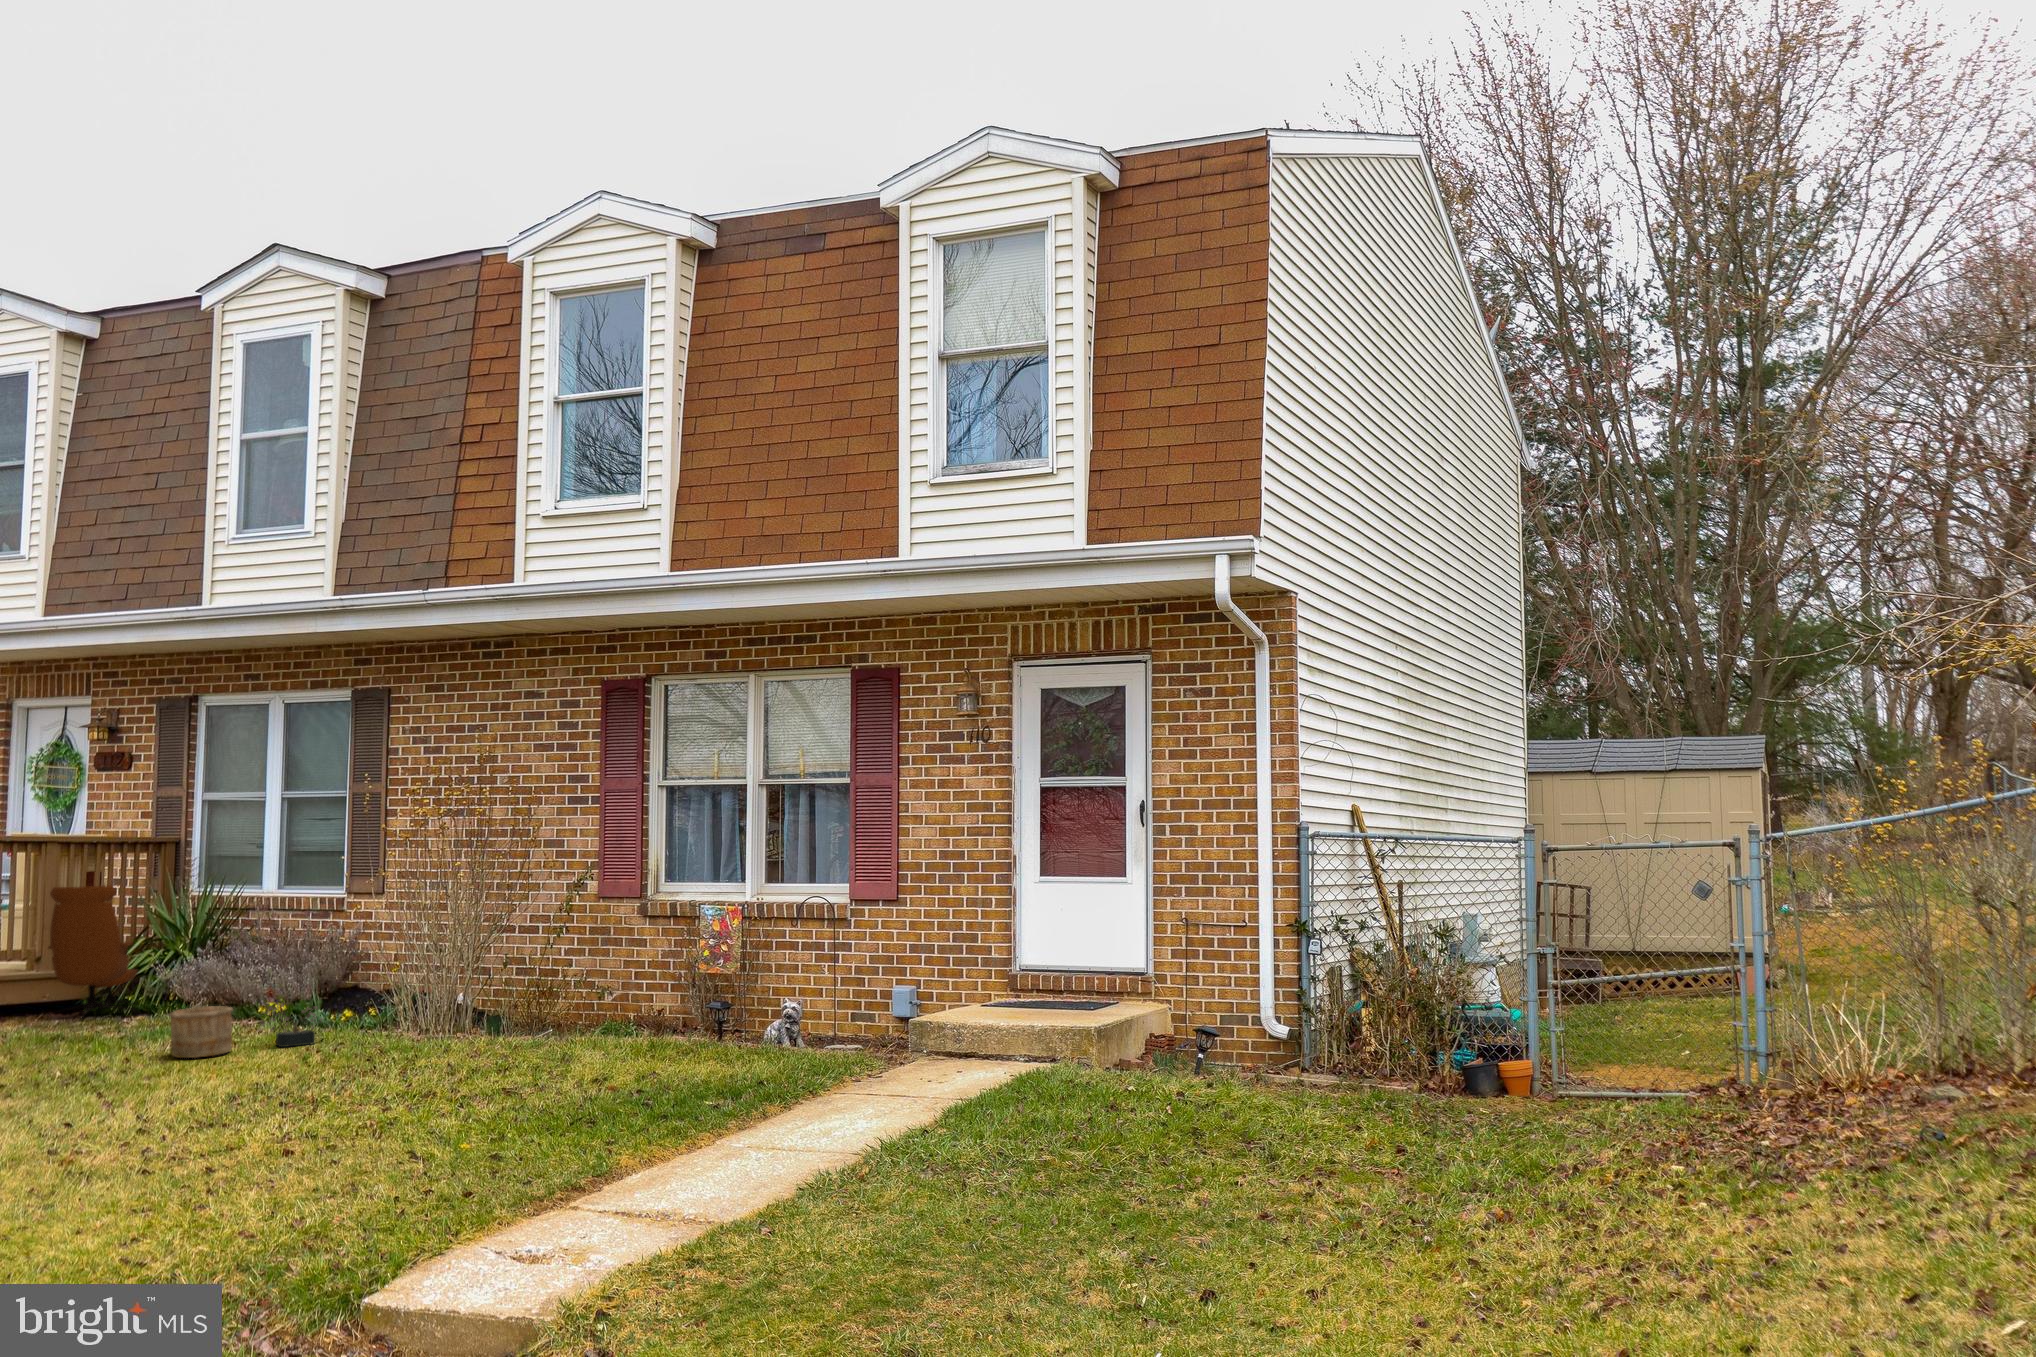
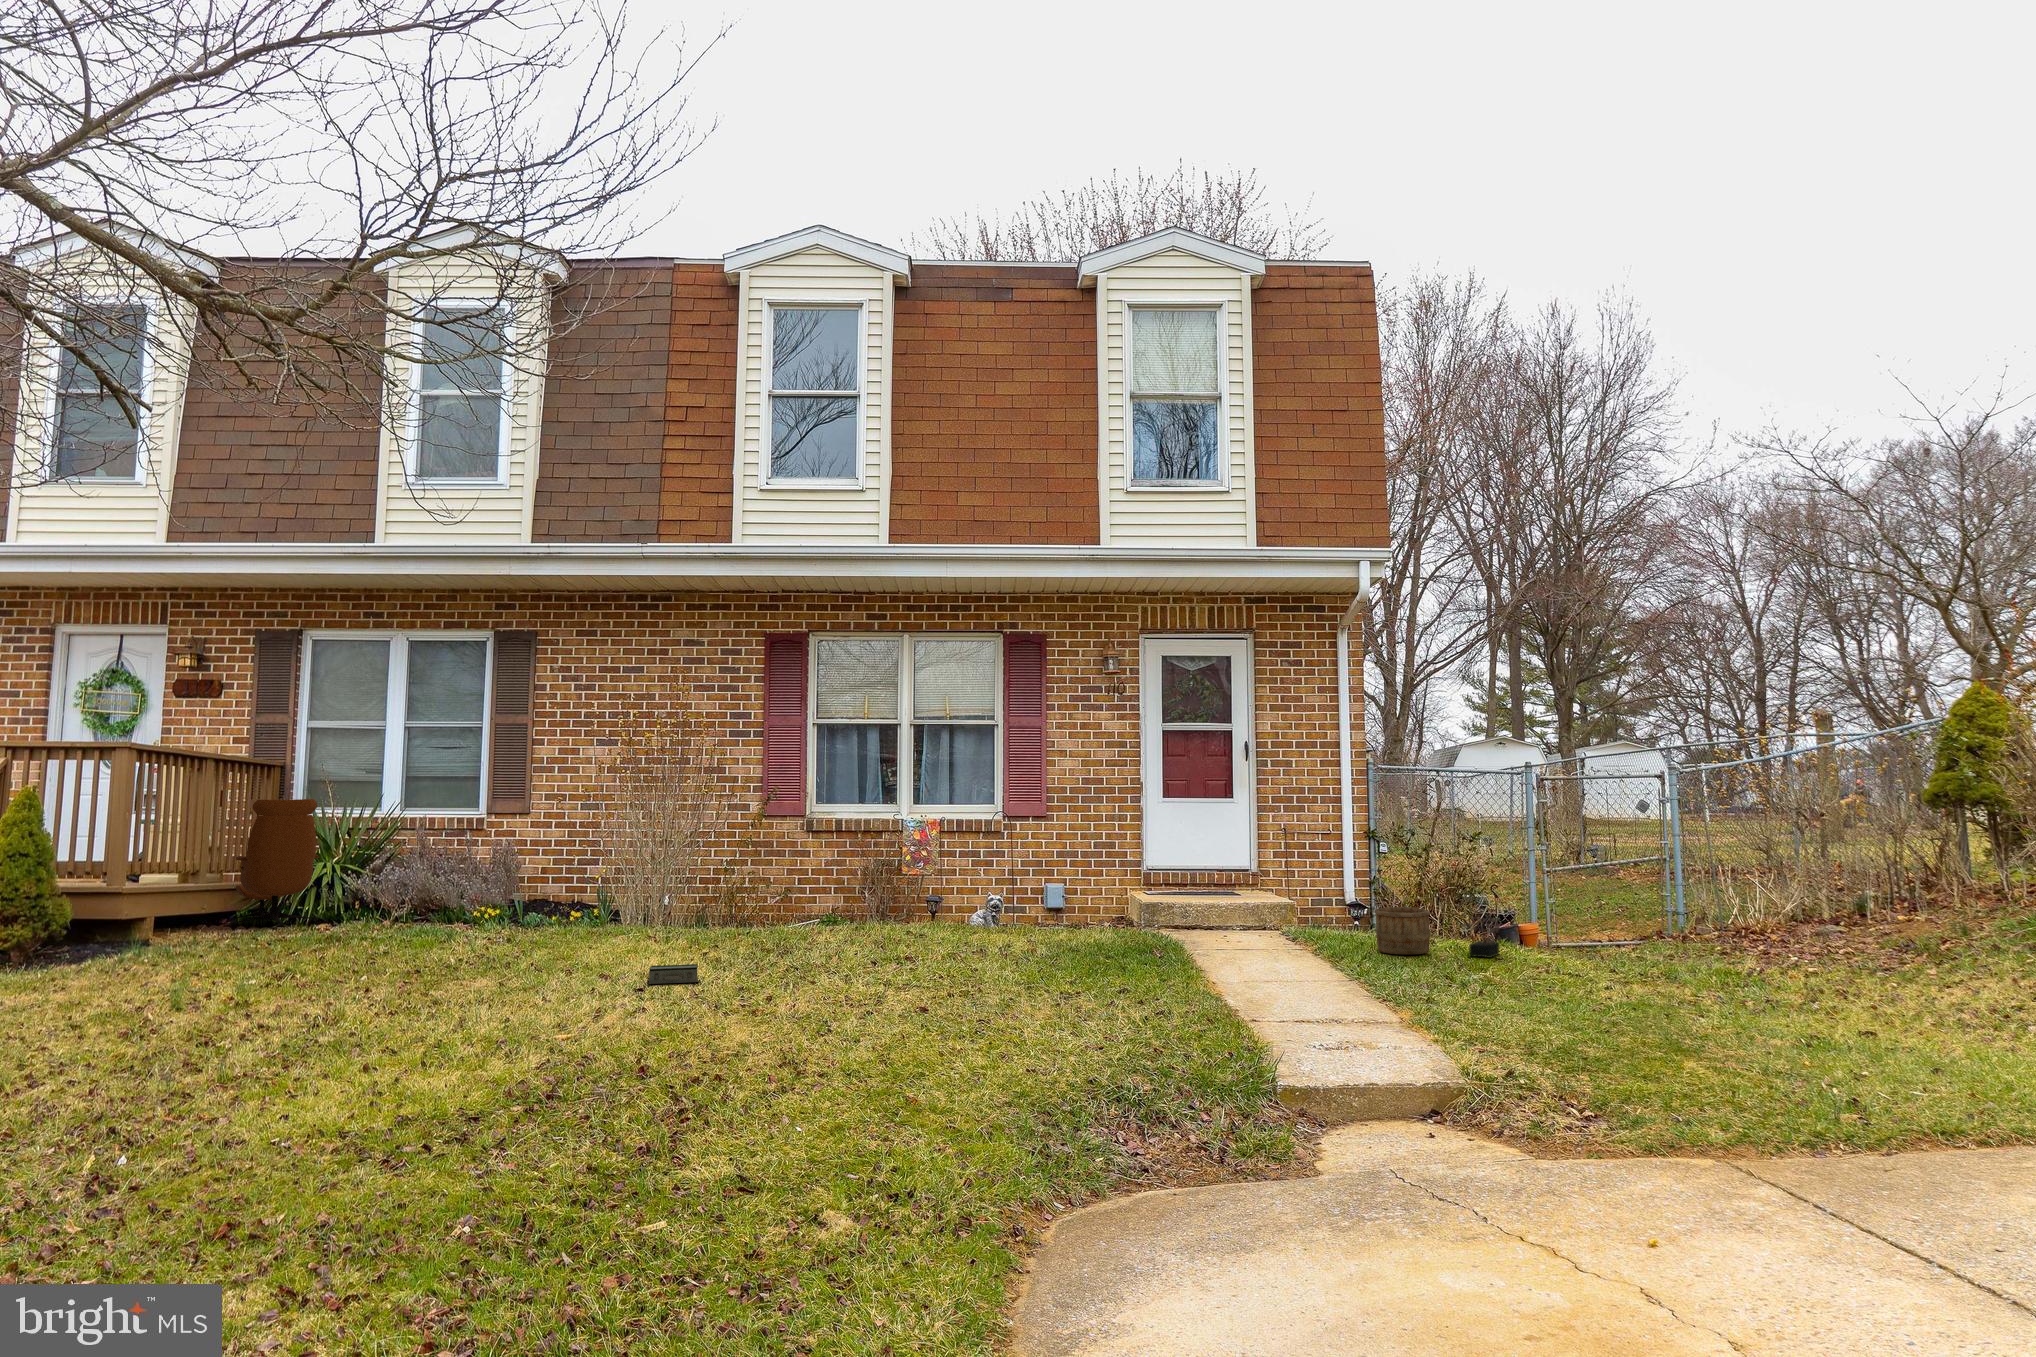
decorative plant: present [265,999,322,1047] -> present [1462,912,1500,958]
wooden bucket: present [169,1006,233,1058] -> present [1374,907,1431,955]
toolbox: none [189,1084,257,1105] -> present [649,964,698,984]

